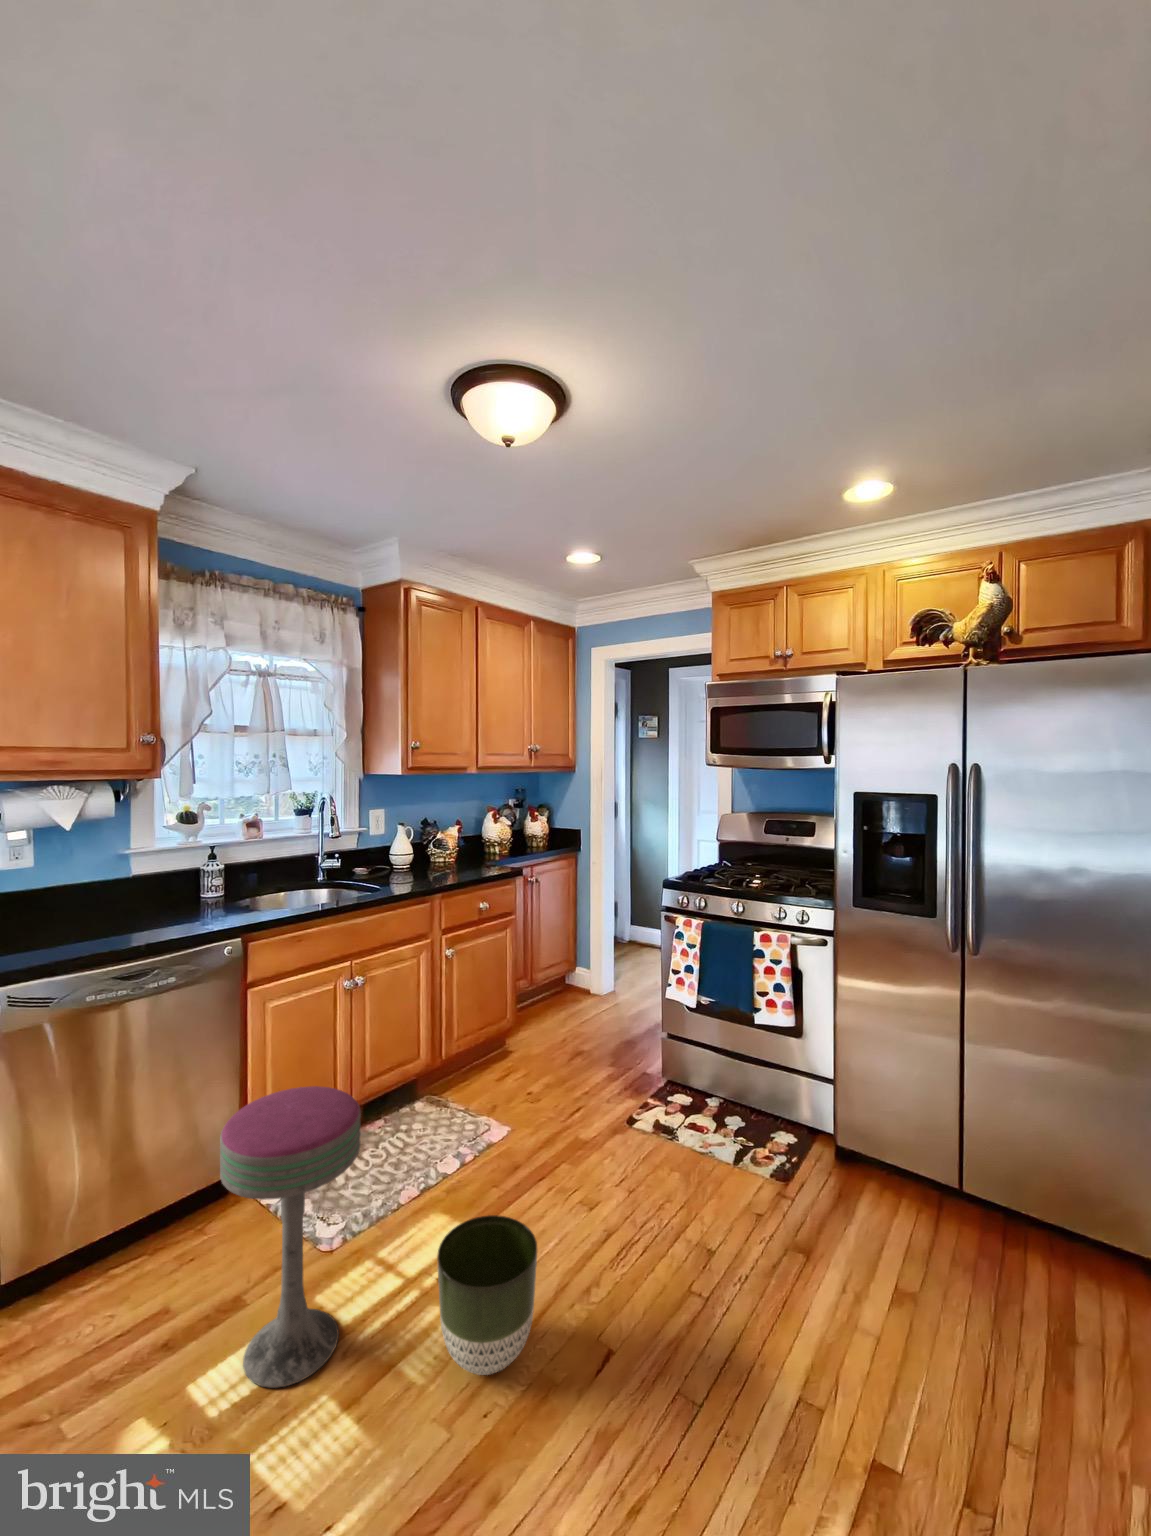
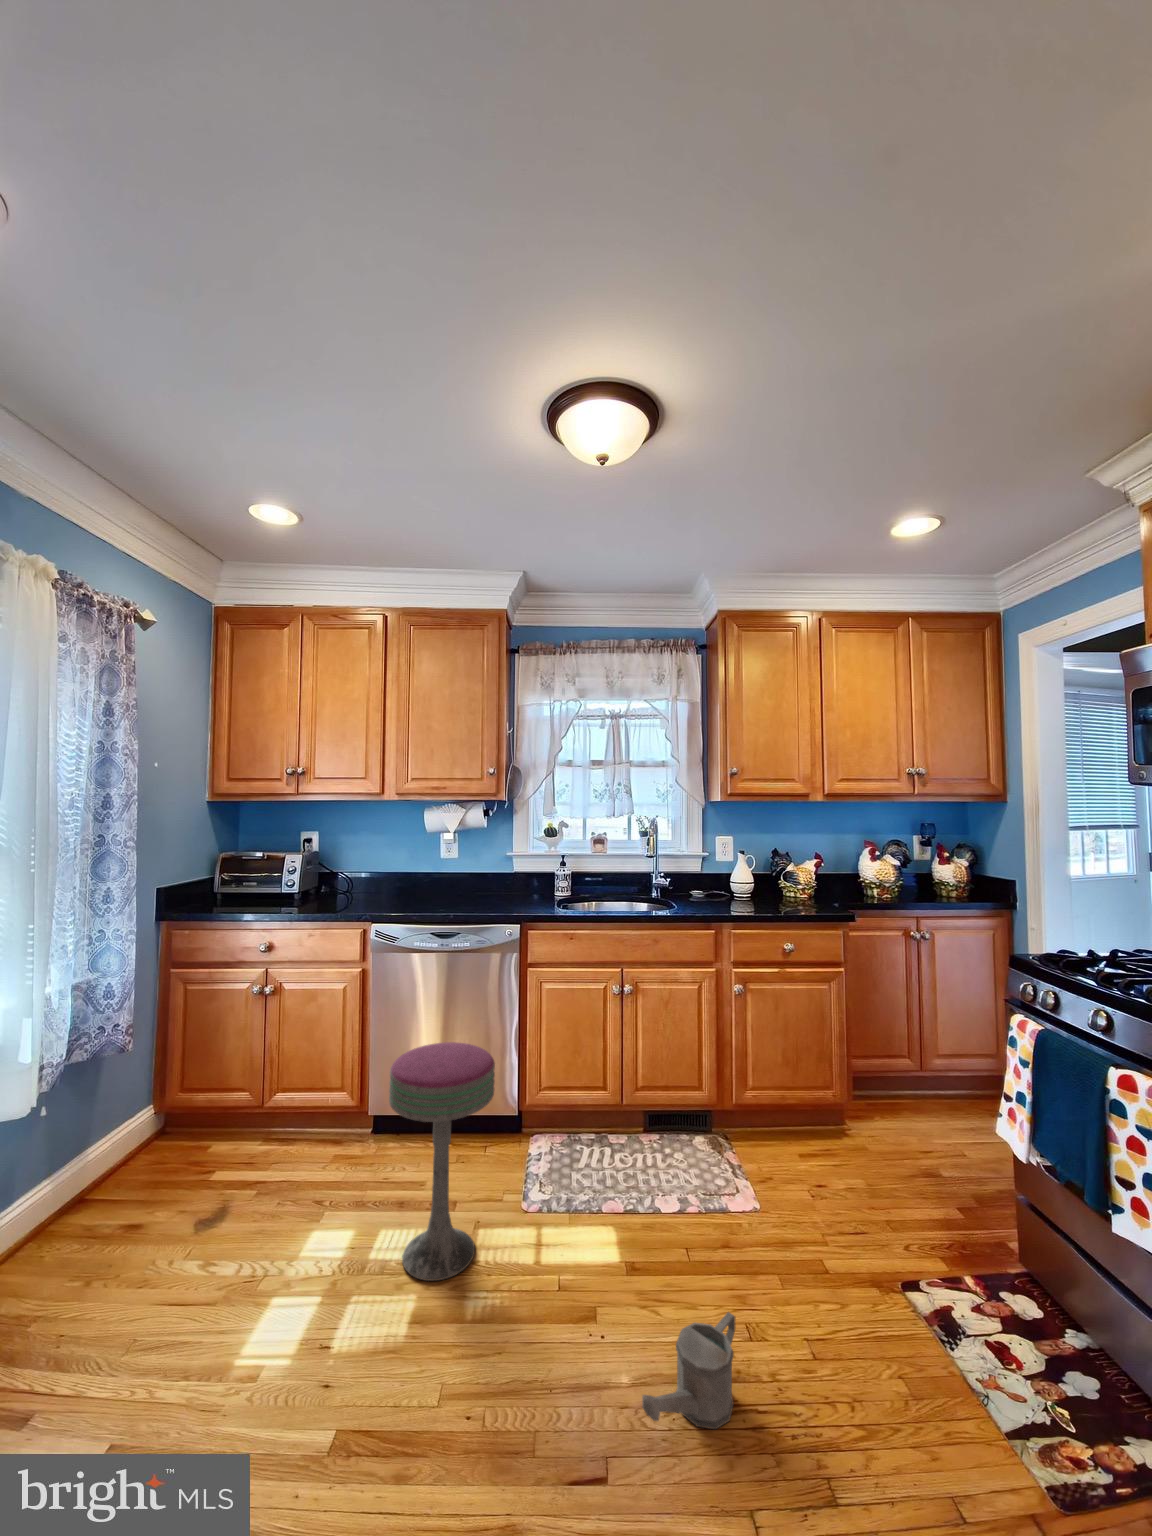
watering can: none [583,1190,631,1281] -> present [642,1312,735,1429]
planter: present [437,1215,537,1375] -> none [471,1229,570,1397]

